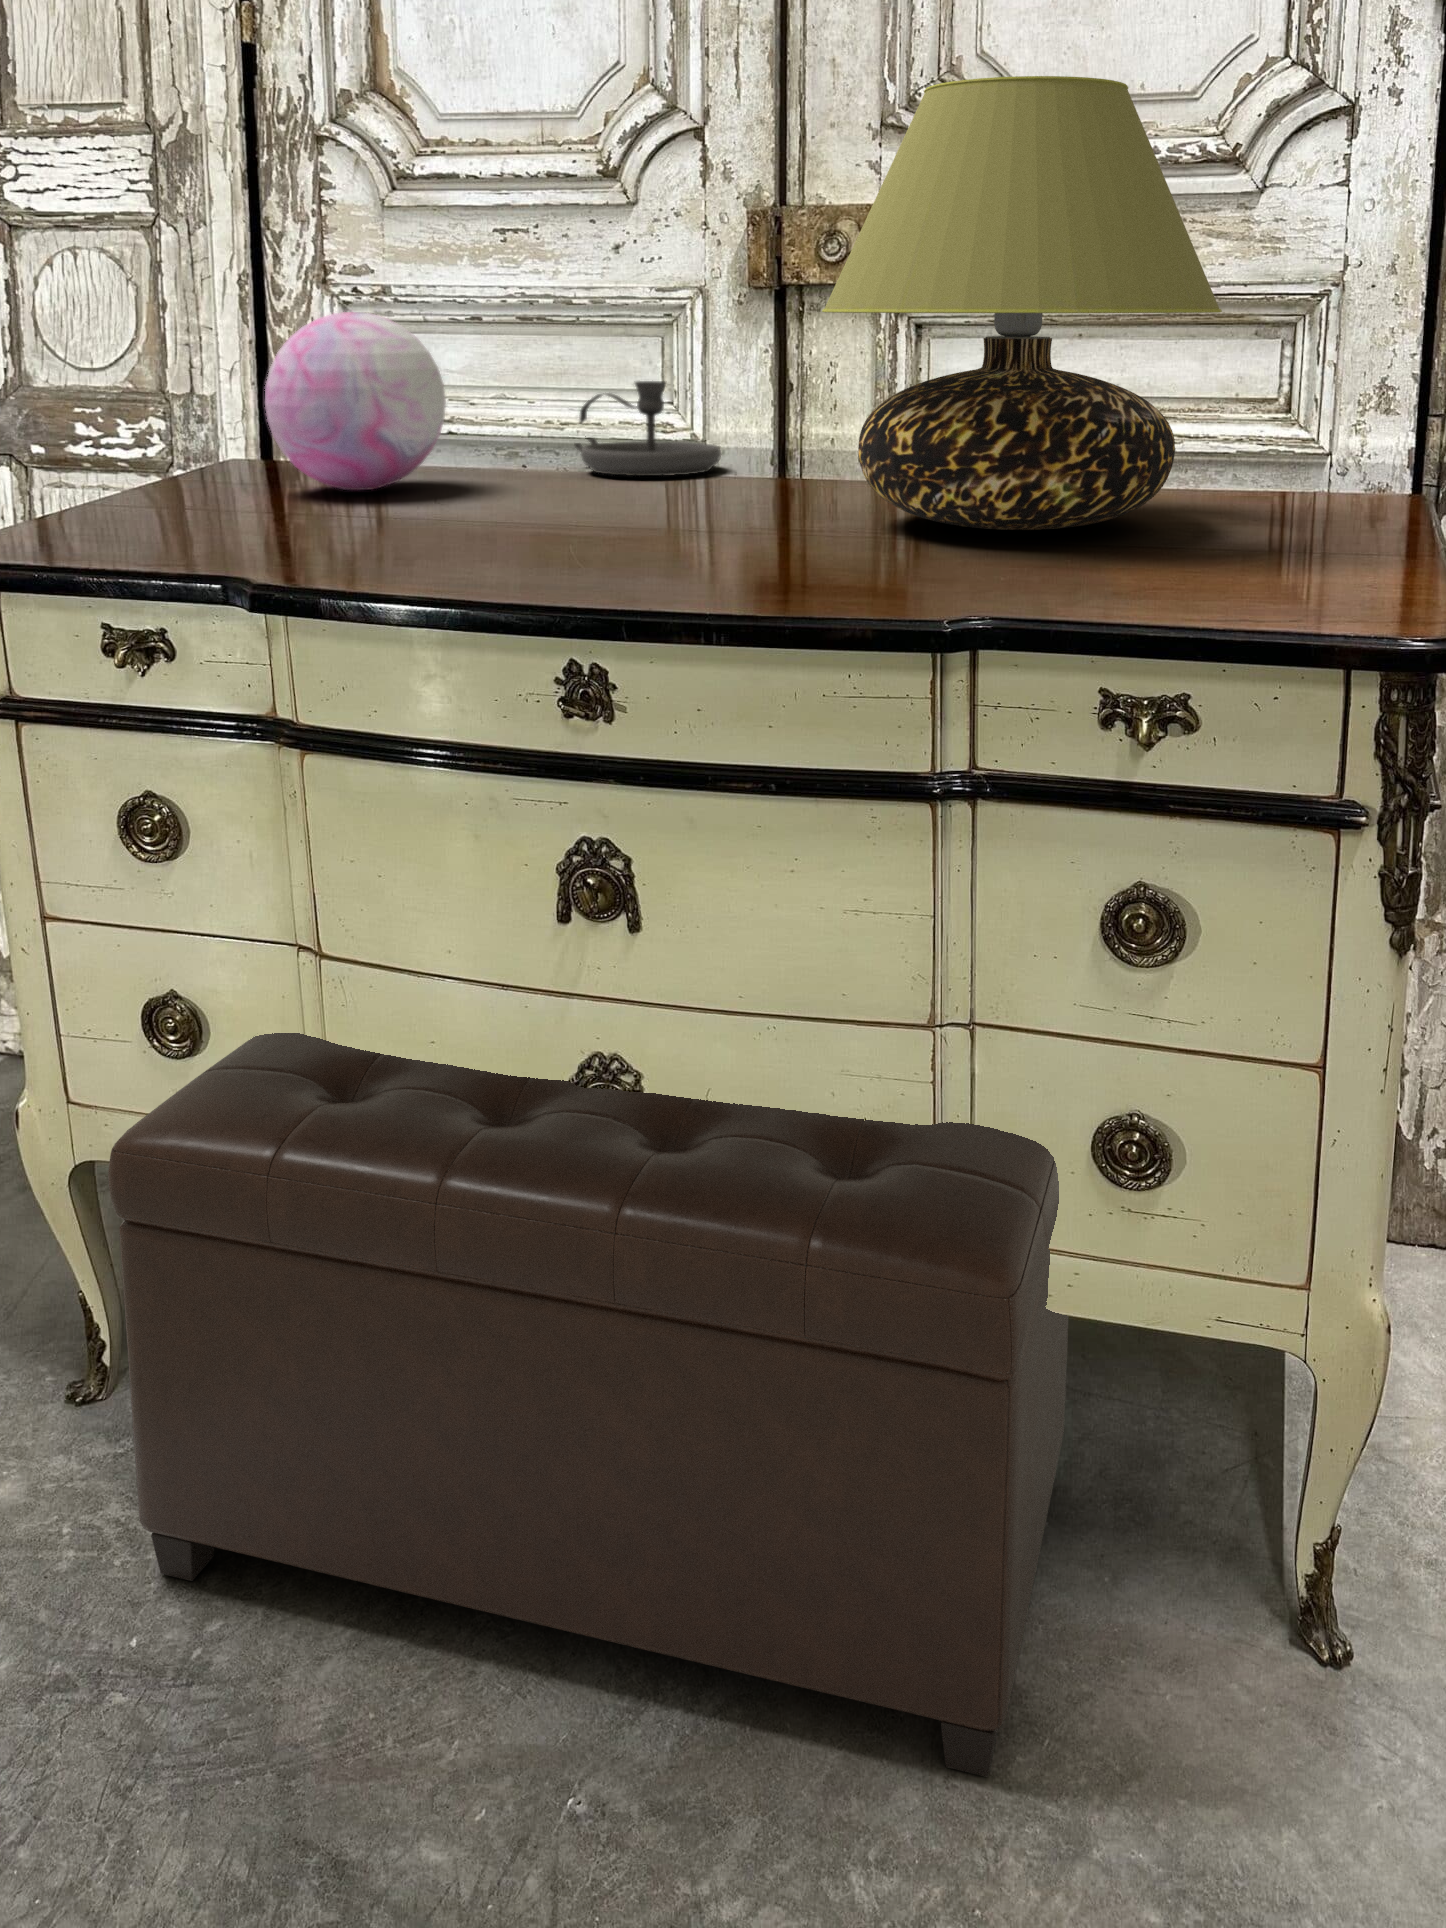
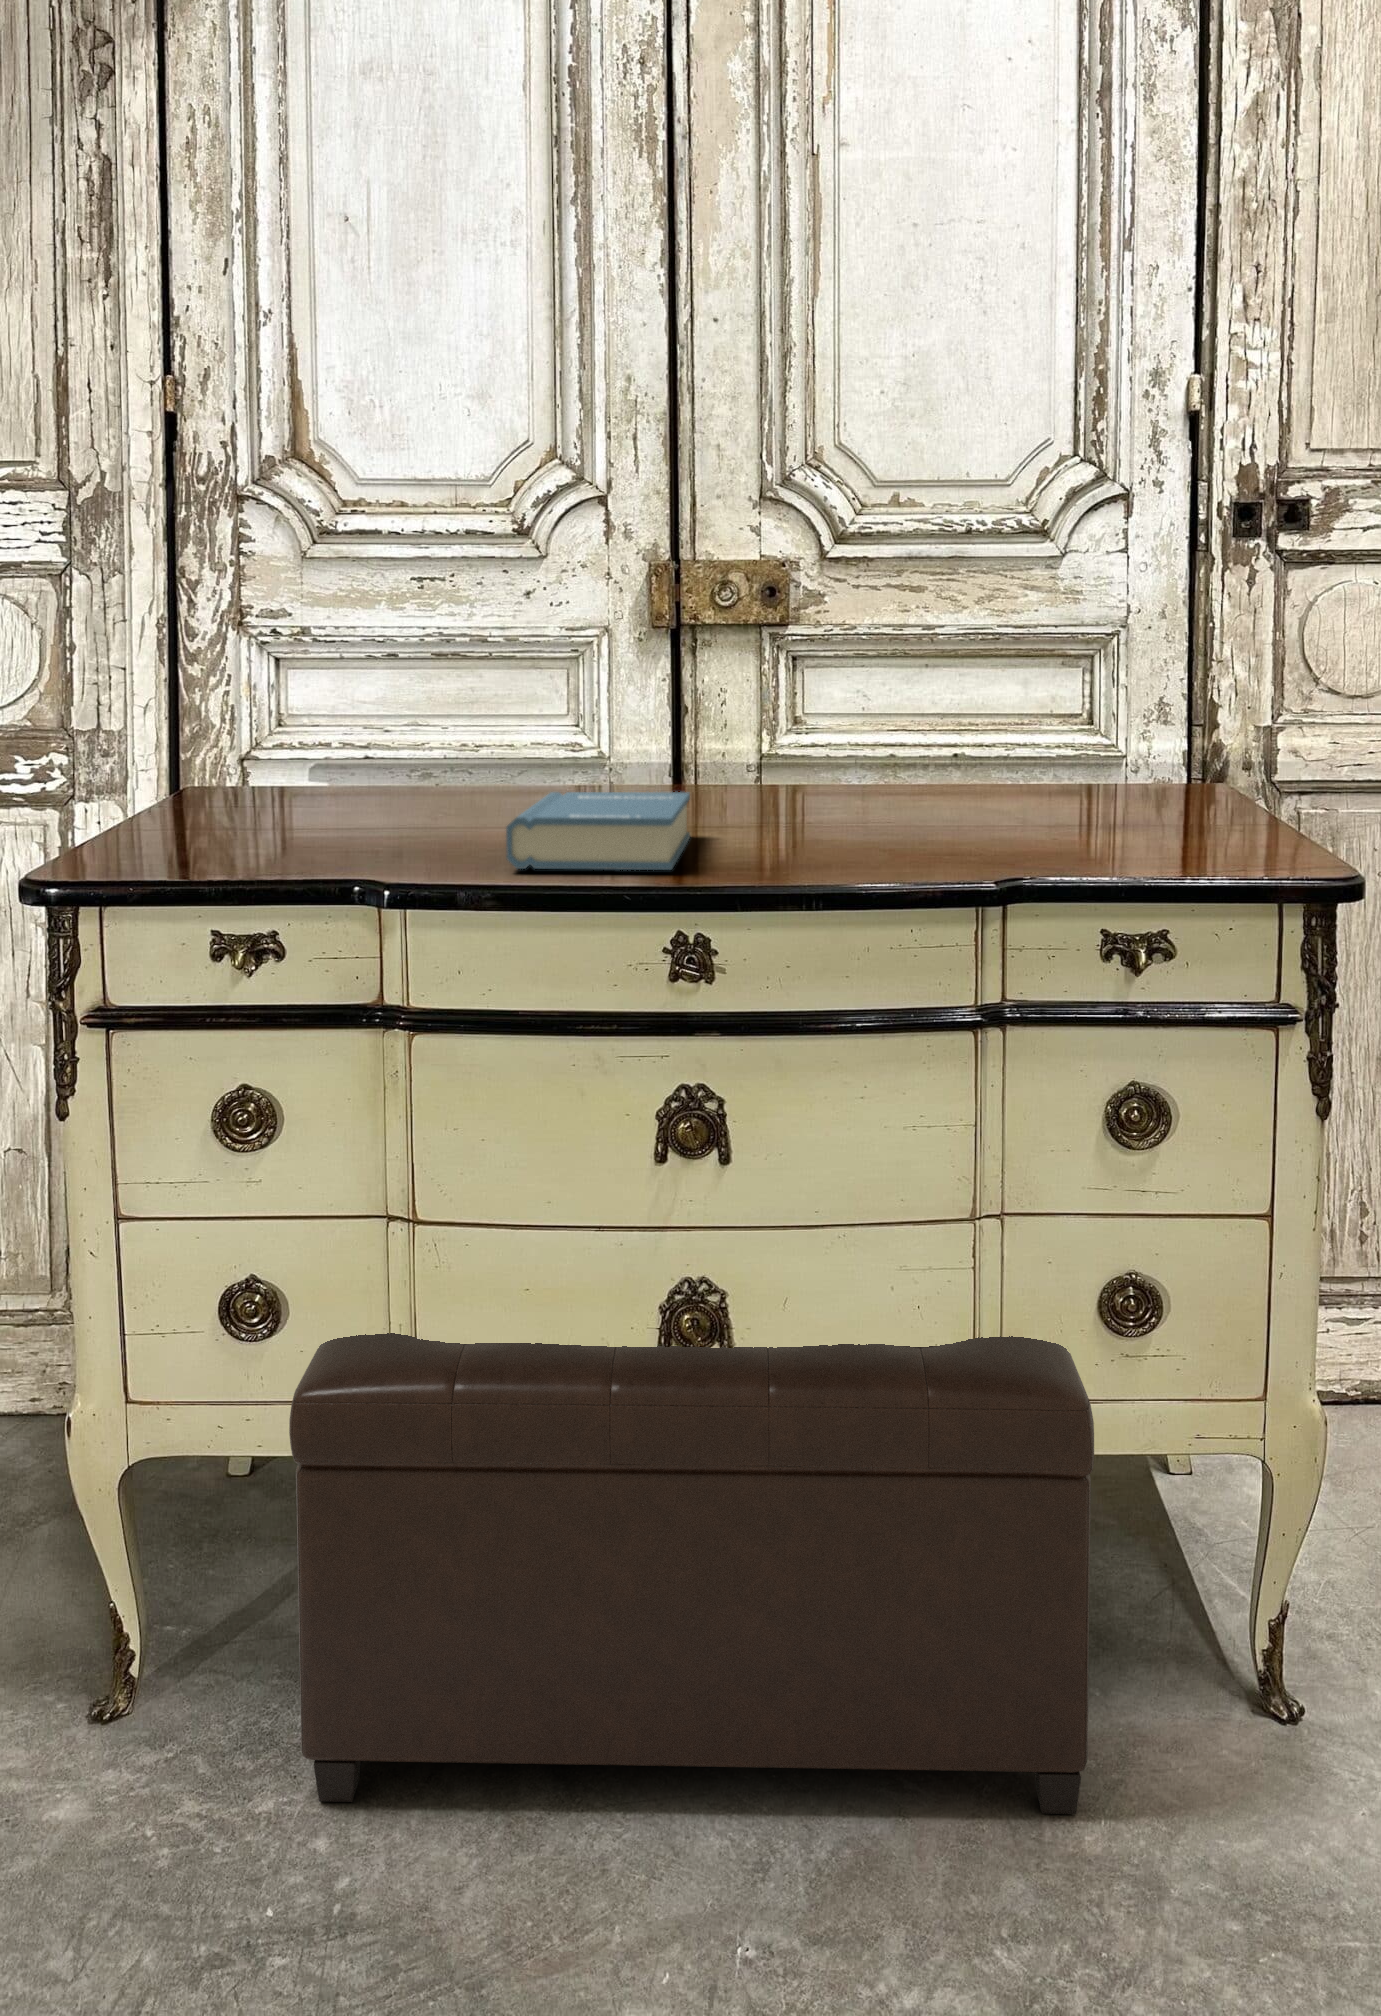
table lamp: present [822,76,1222,530] -> none [817,493,1122,827]
decorative orb: present [265,312,446,490] -> none [289,661,445,815]
candlestick: present [575,381,721,476] -> none [511,711,648,793]
hardback book: none [357,467,656,563] -> present [506,792,690,870]

